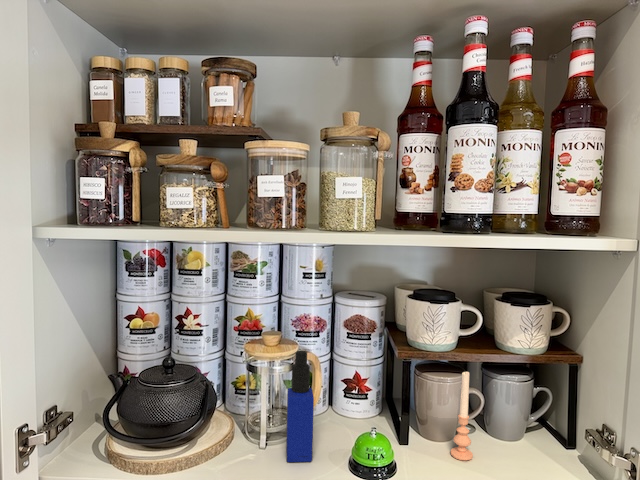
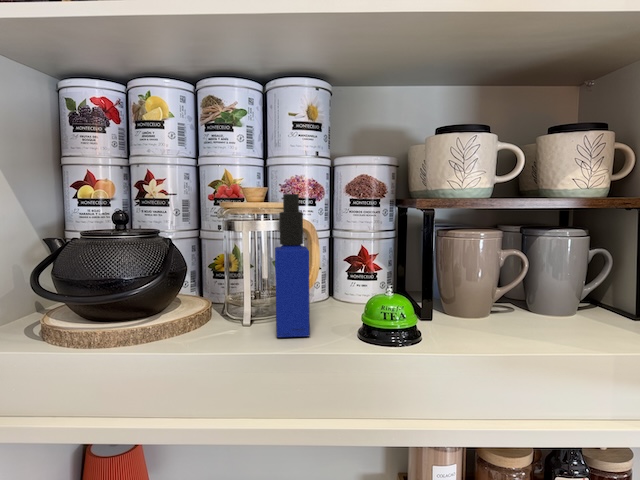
candle: present [451,372,473,460] -> none [488,218,517,332]

